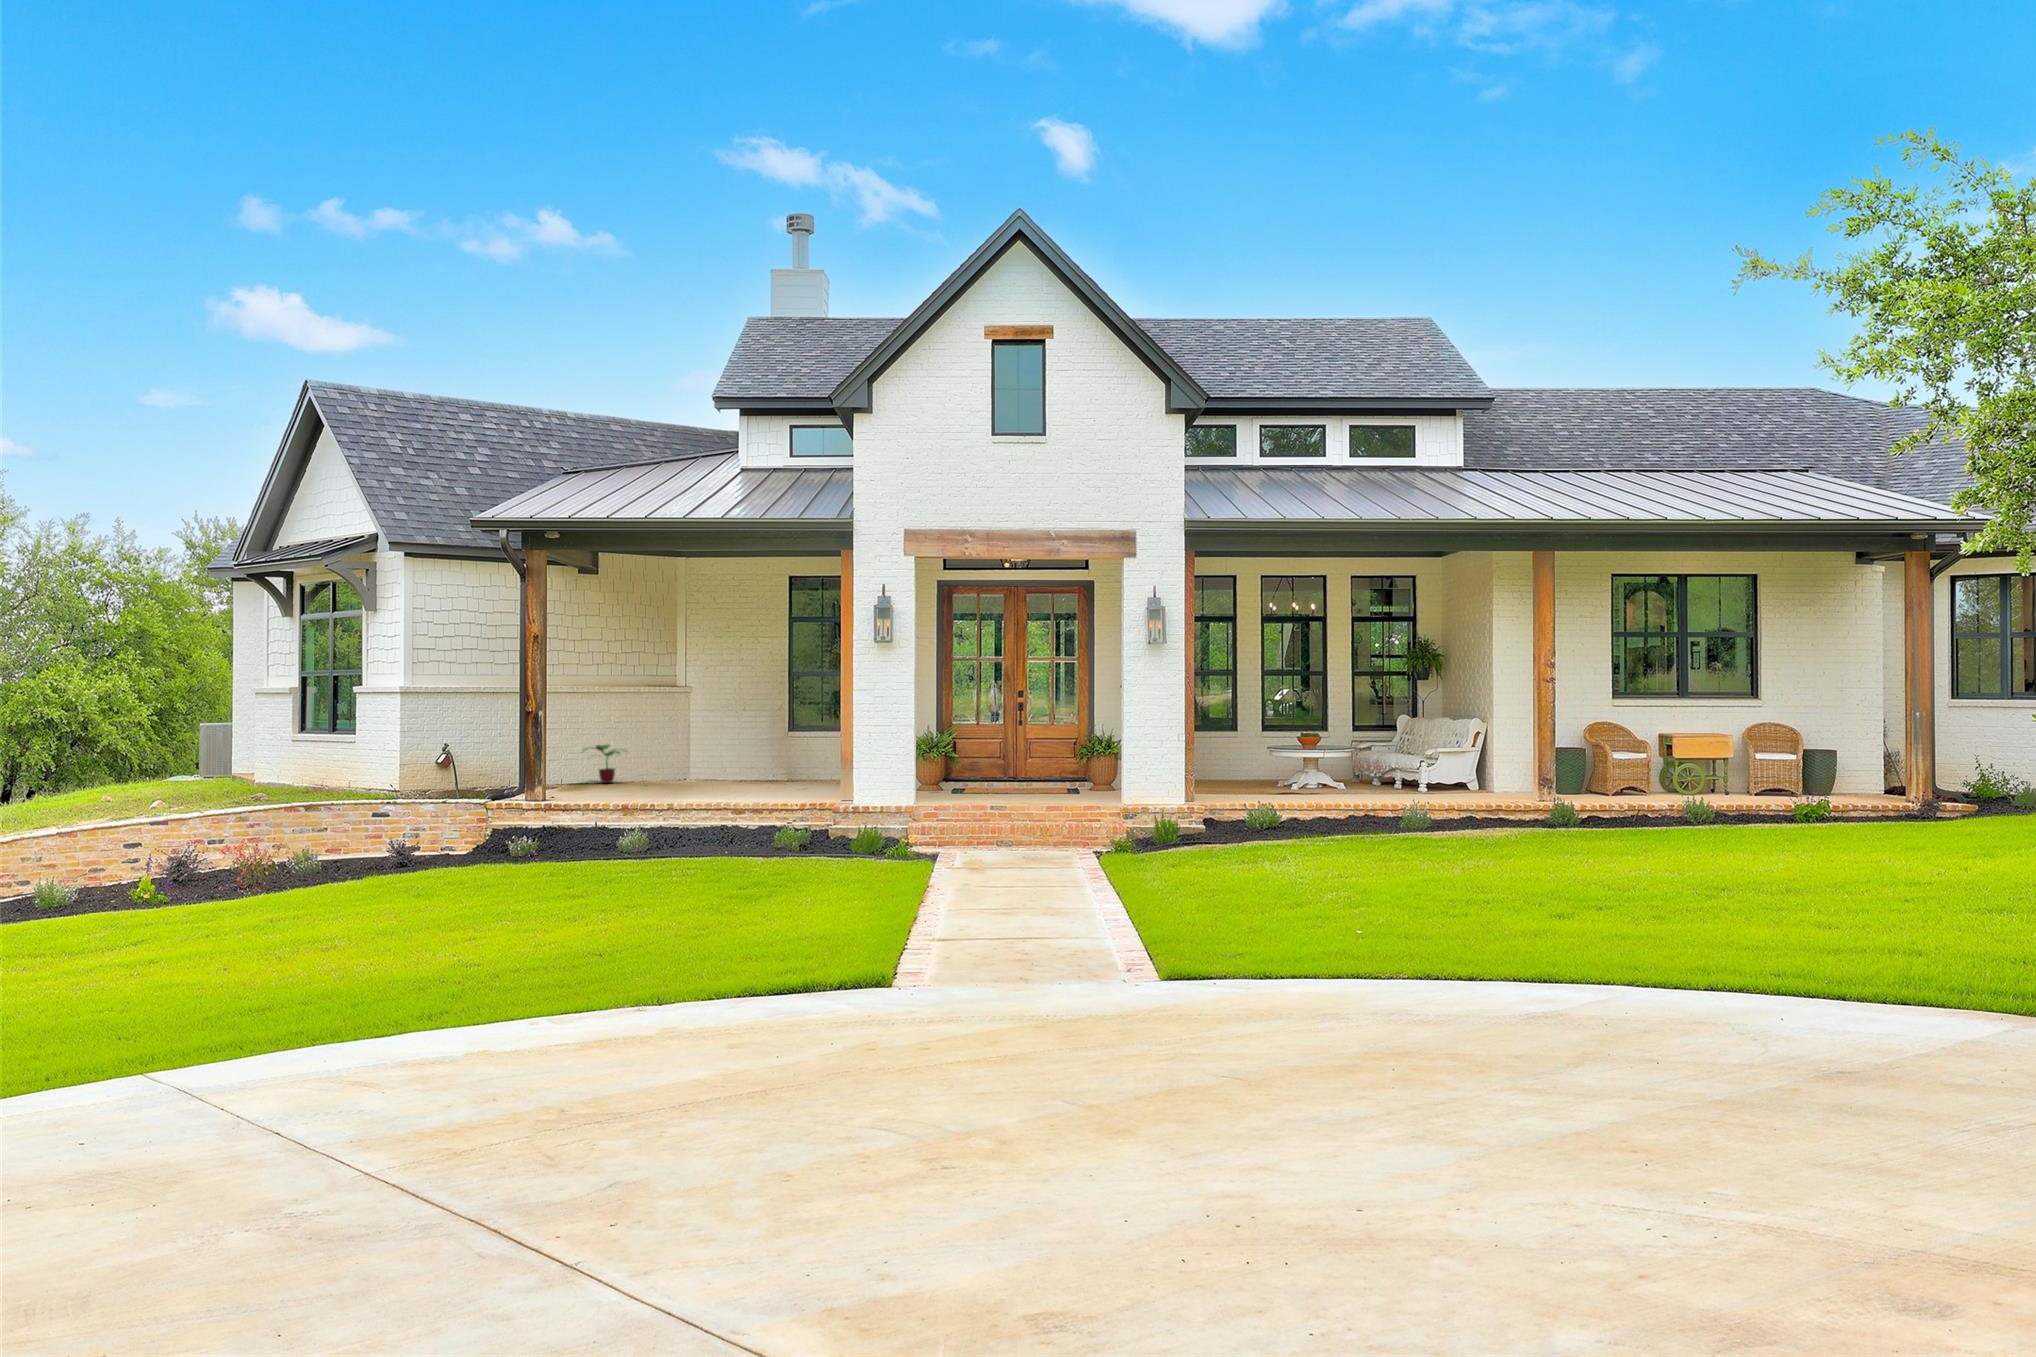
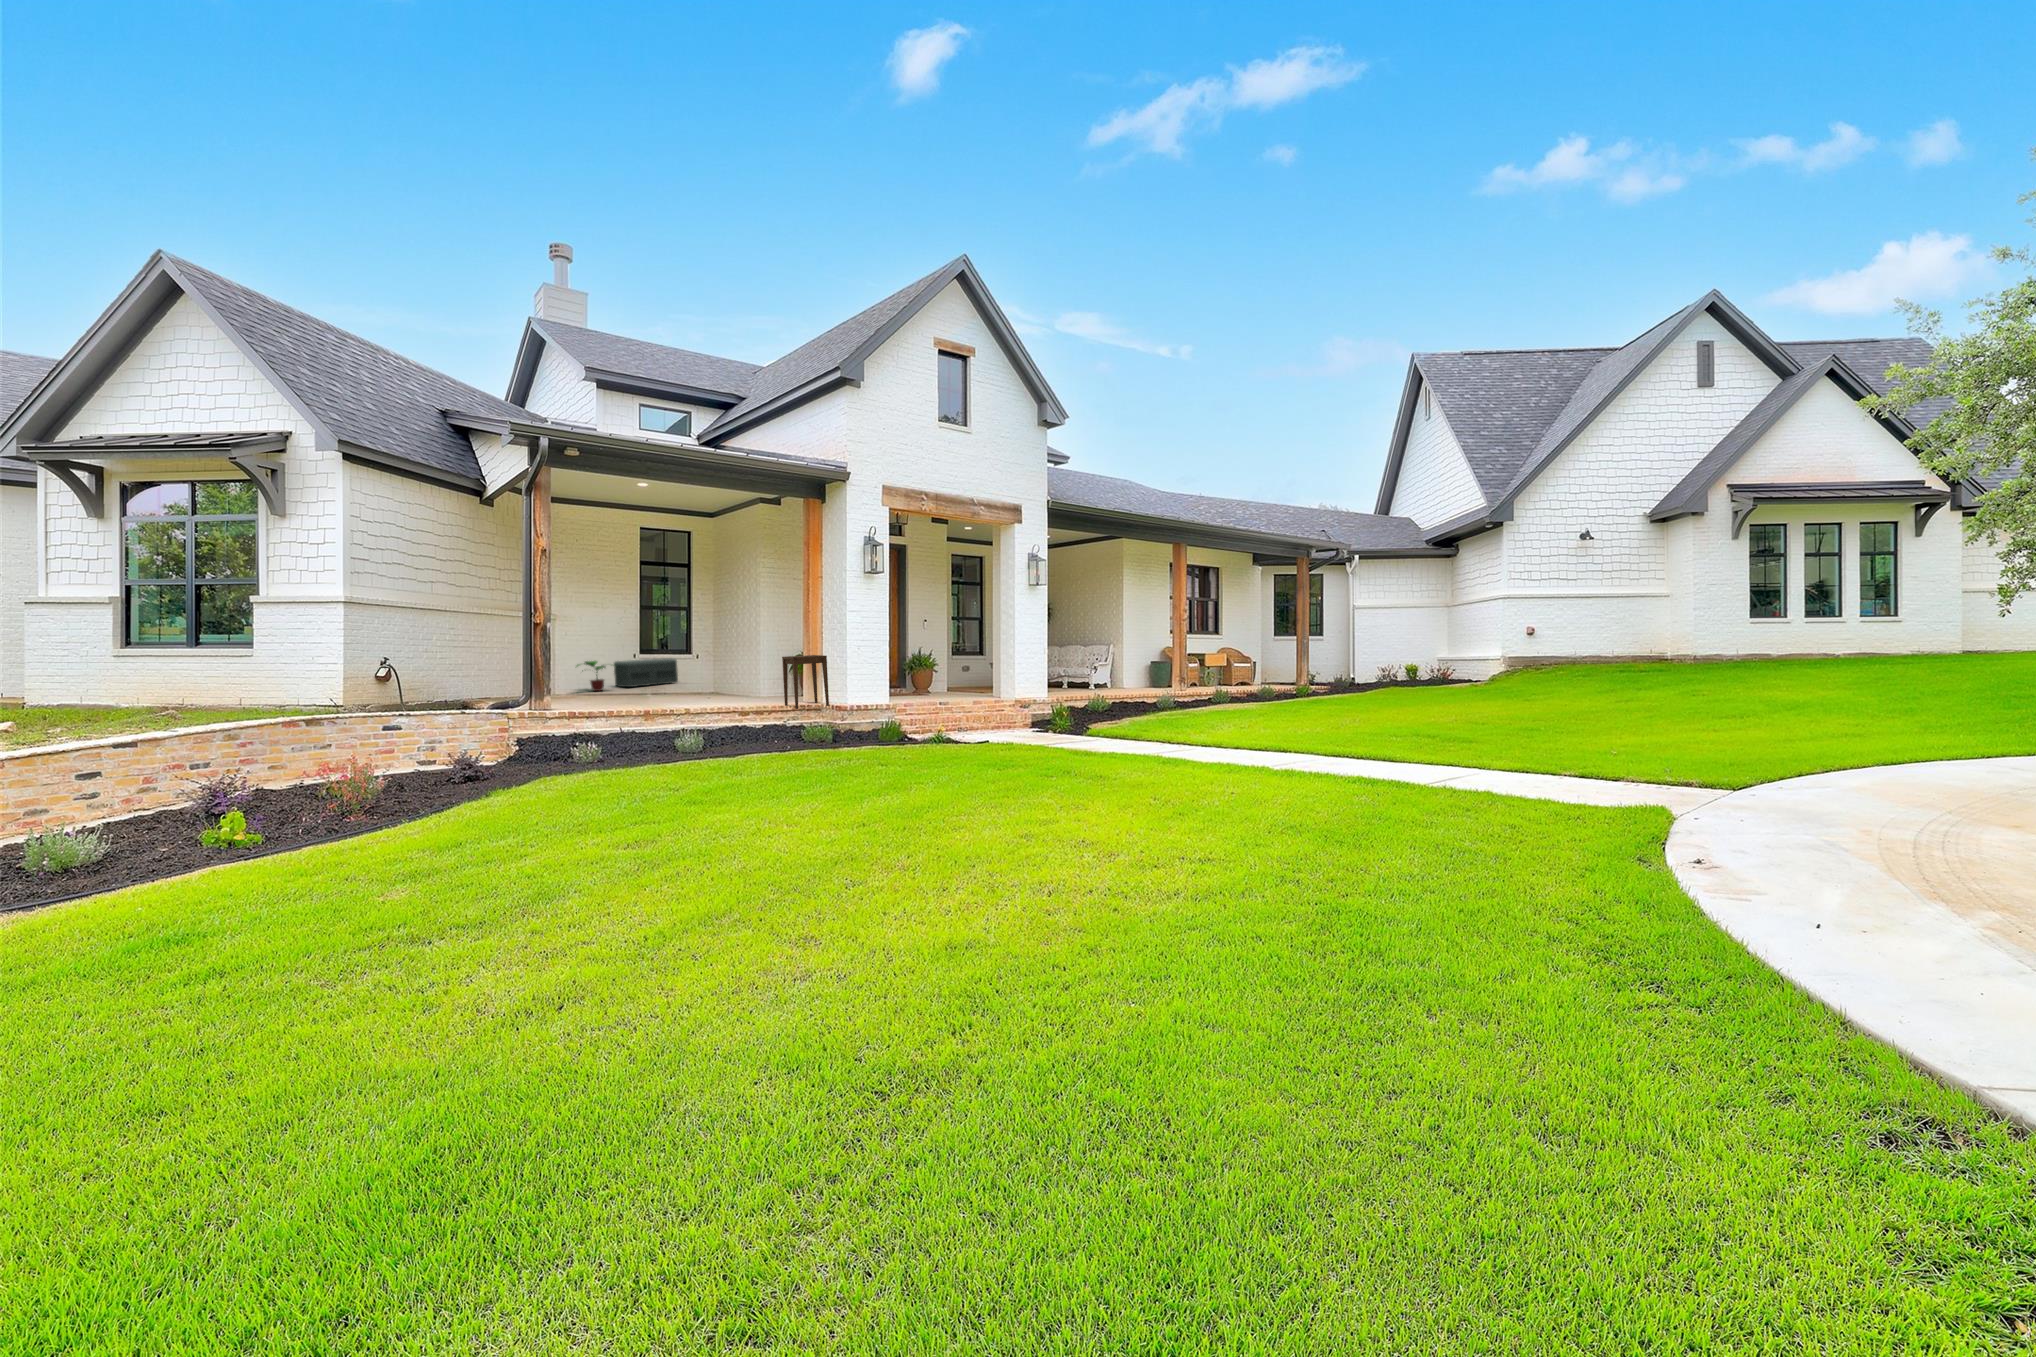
side table: none [794,741,846,811] -> present [782,655,829,709]
storage bench: none [631,744,709,780] -> present [614,658,678,687]

